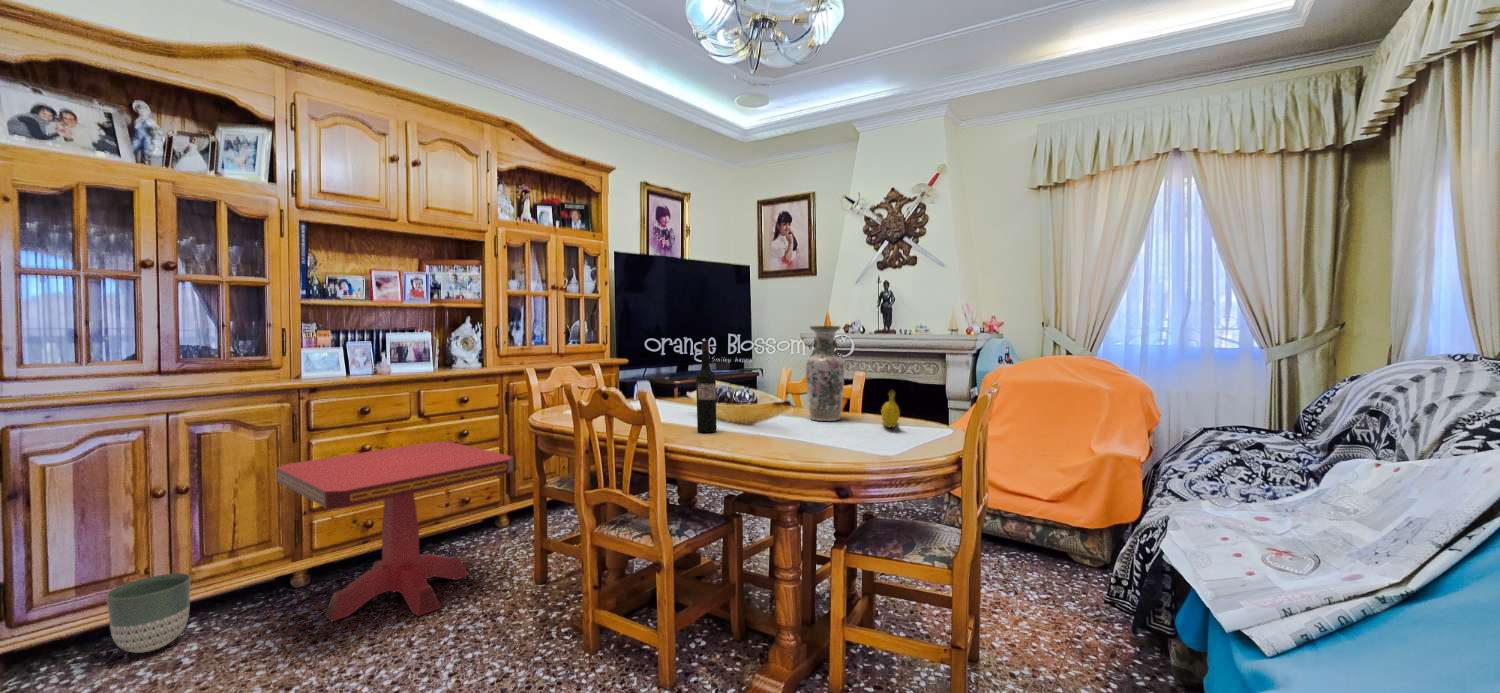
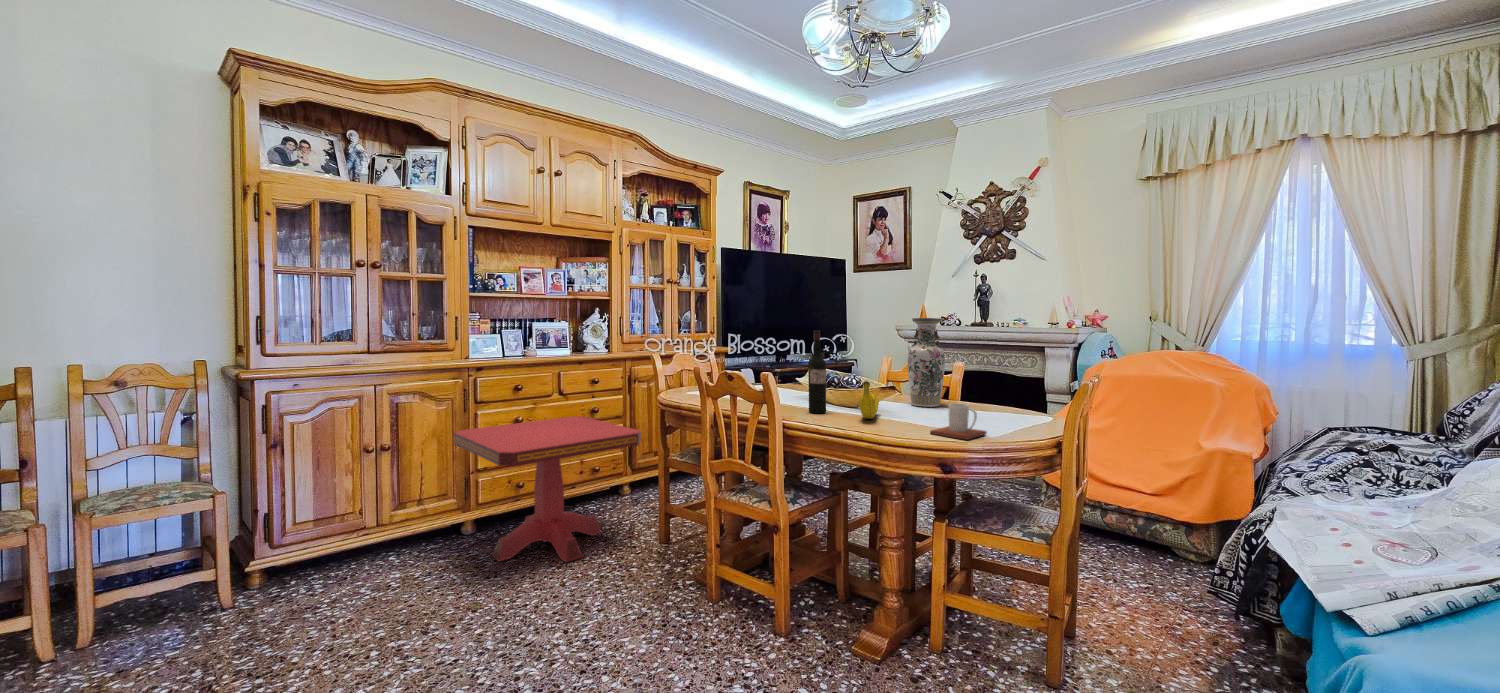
fruit: present [881,390,900,427] -> present [859,381,879,419]
mug: none [825,419,884,459] -> present [930,403,987,440]
planter: present [107,573,190,653] -> none [338,514,394,575]

